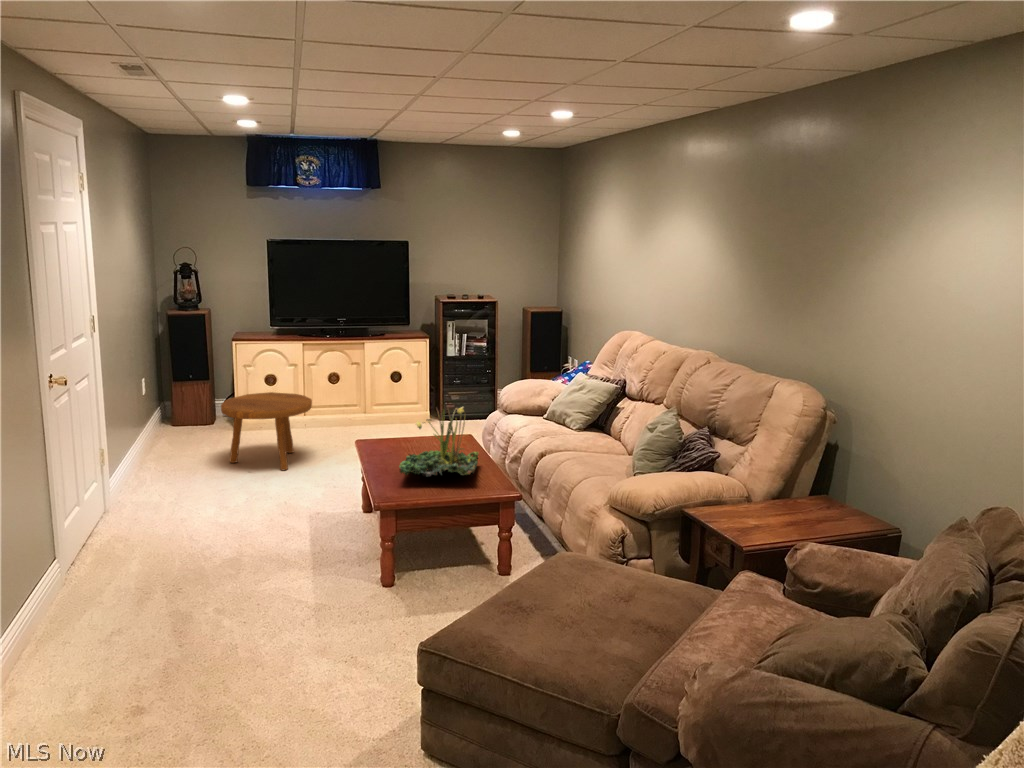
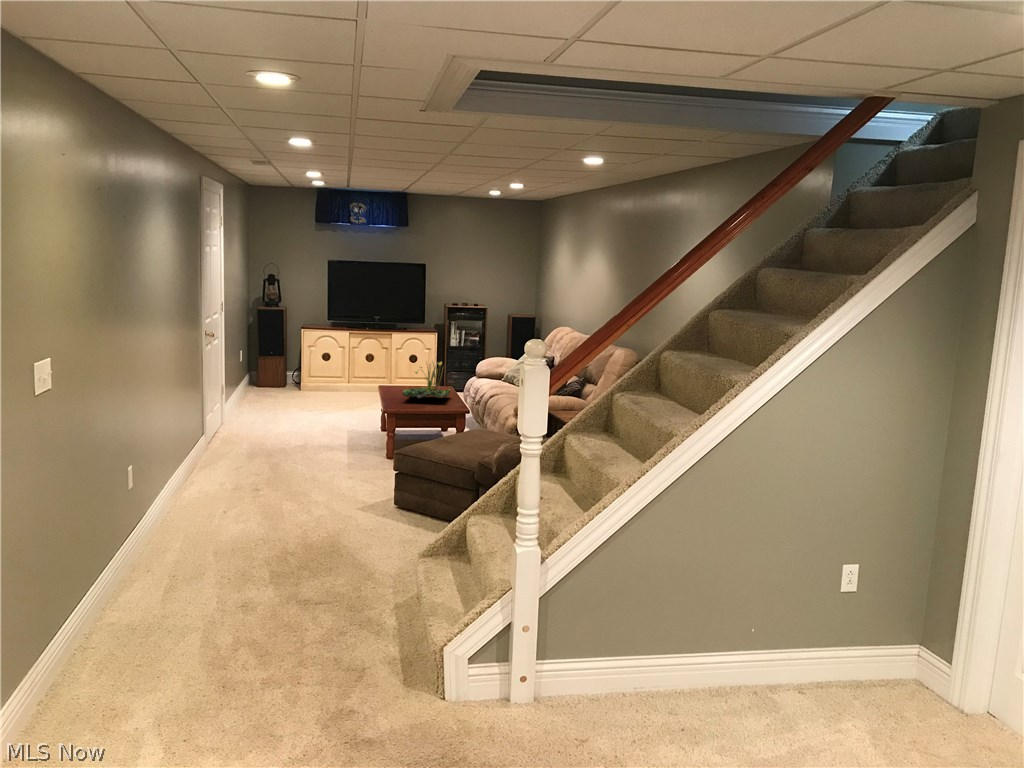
footstool: present [221,392,312,470] -> none [296,362,354,411]

